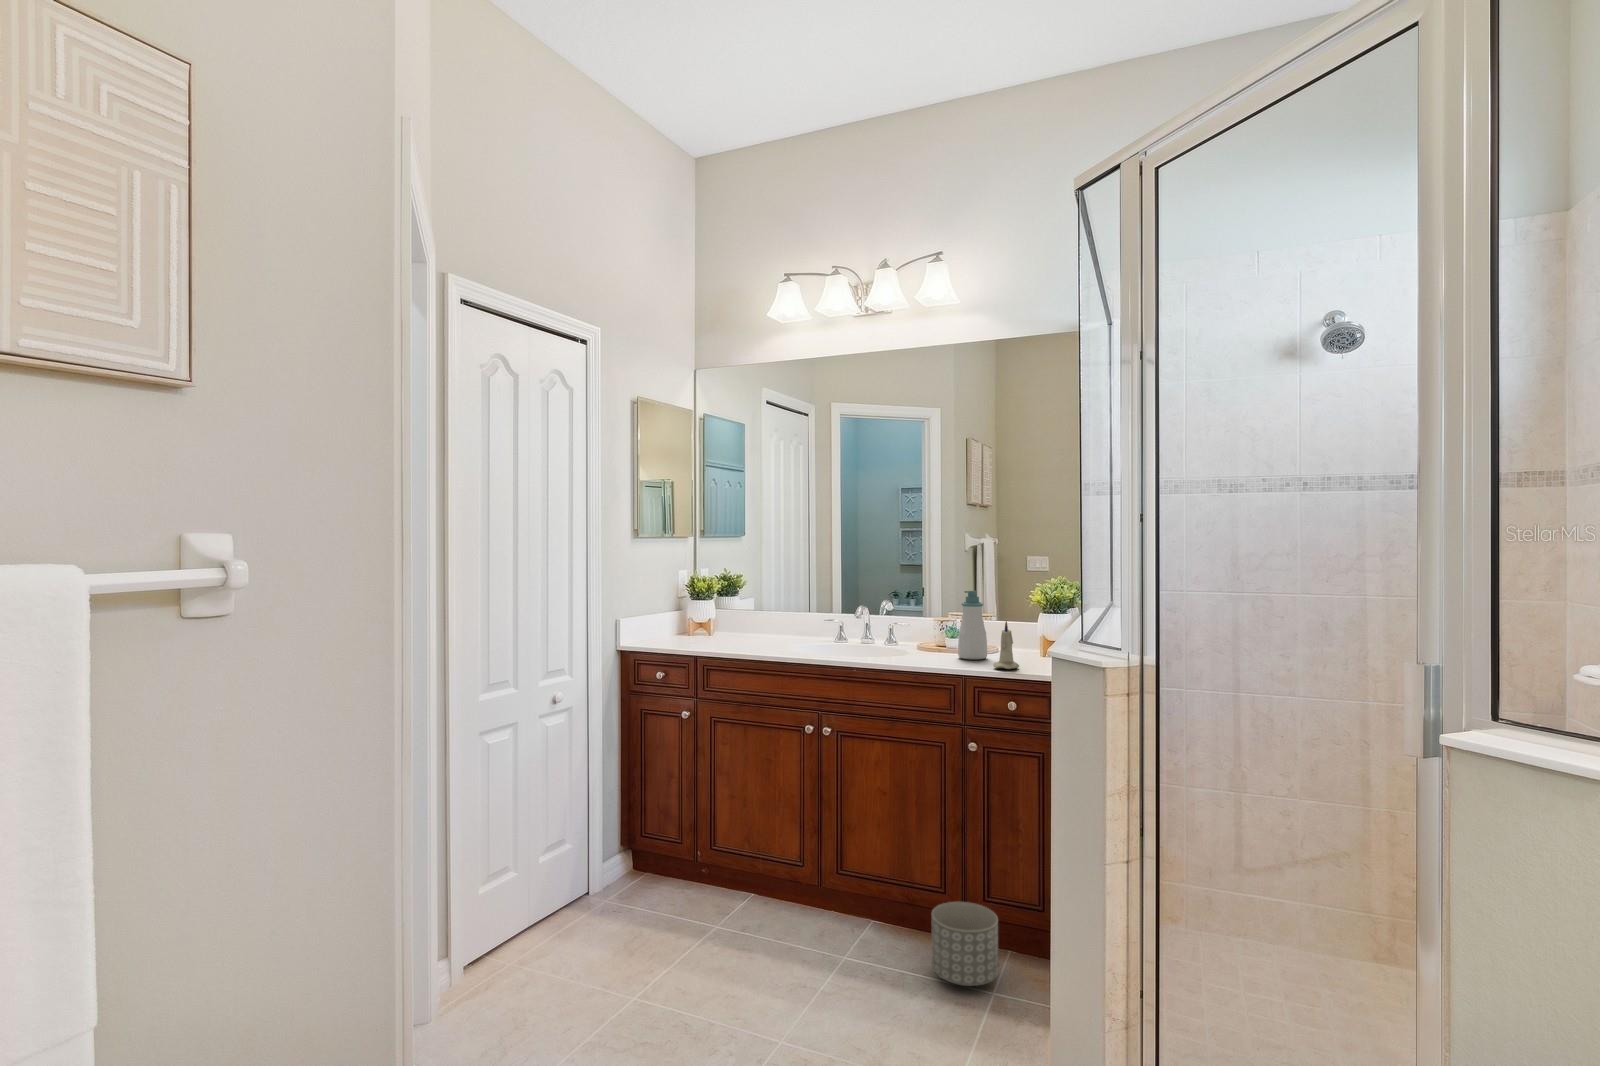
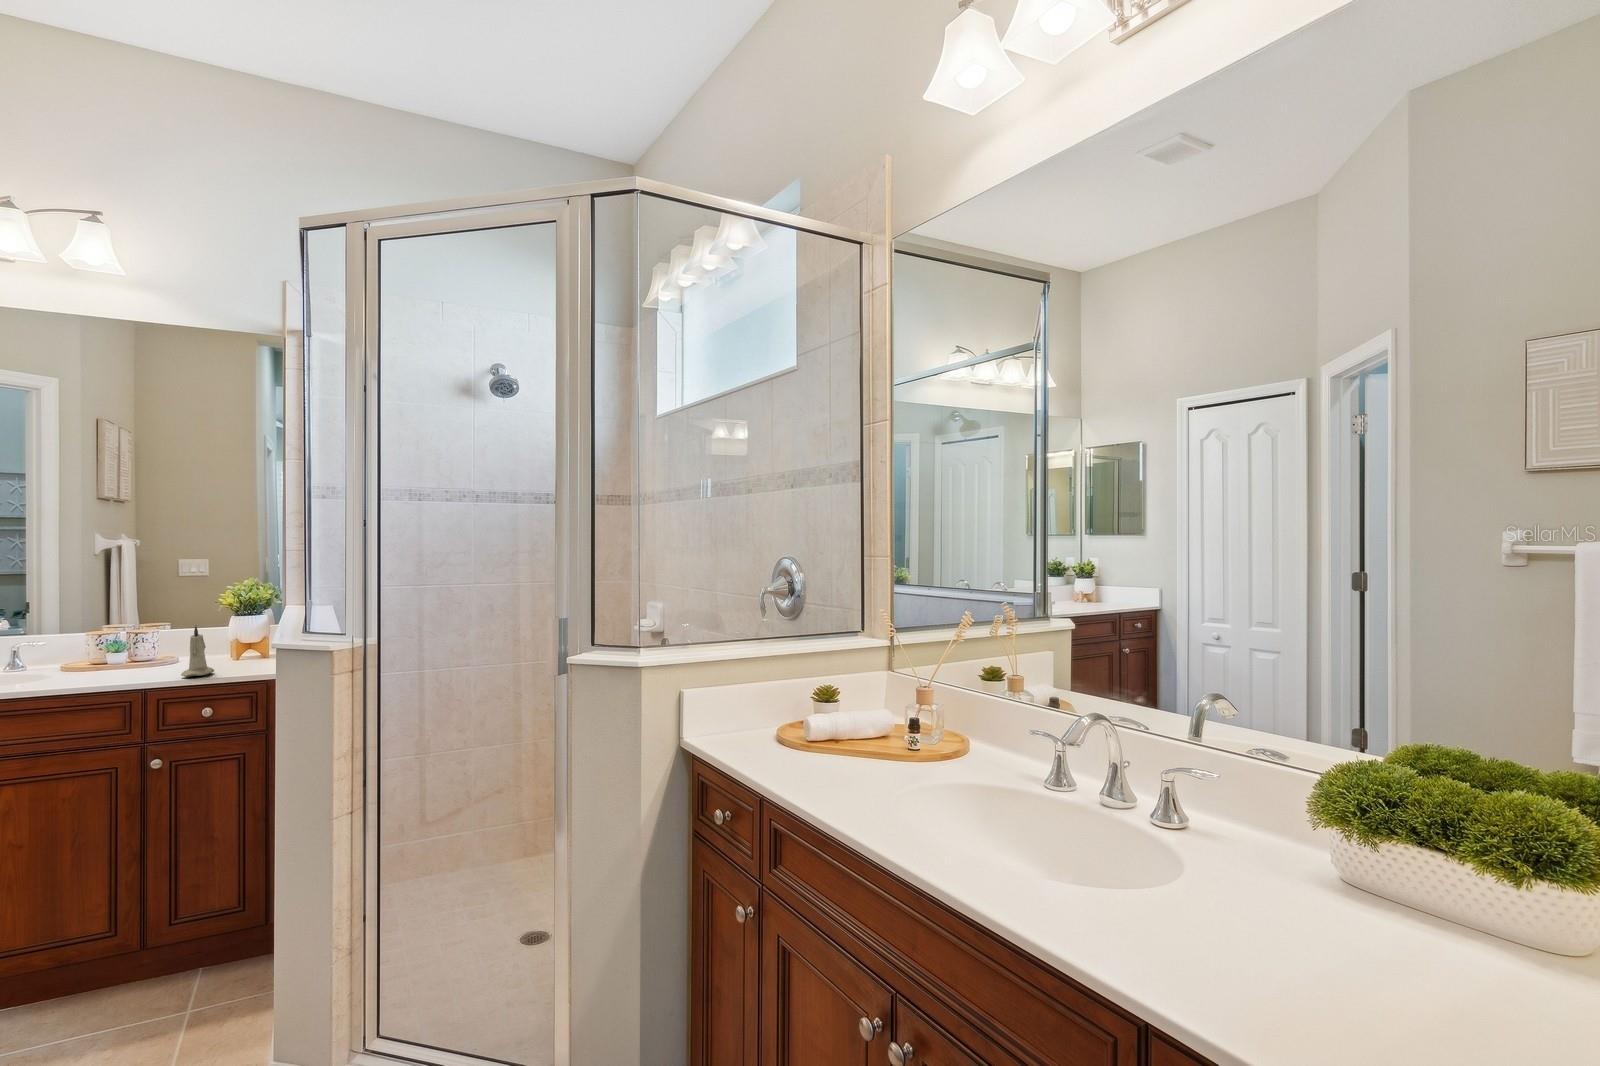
soap bottle: present [958,591,987,660] -> none [128,597,169,674]
planter: present [932,902,998,986] -> none [116,930,208,1025]

